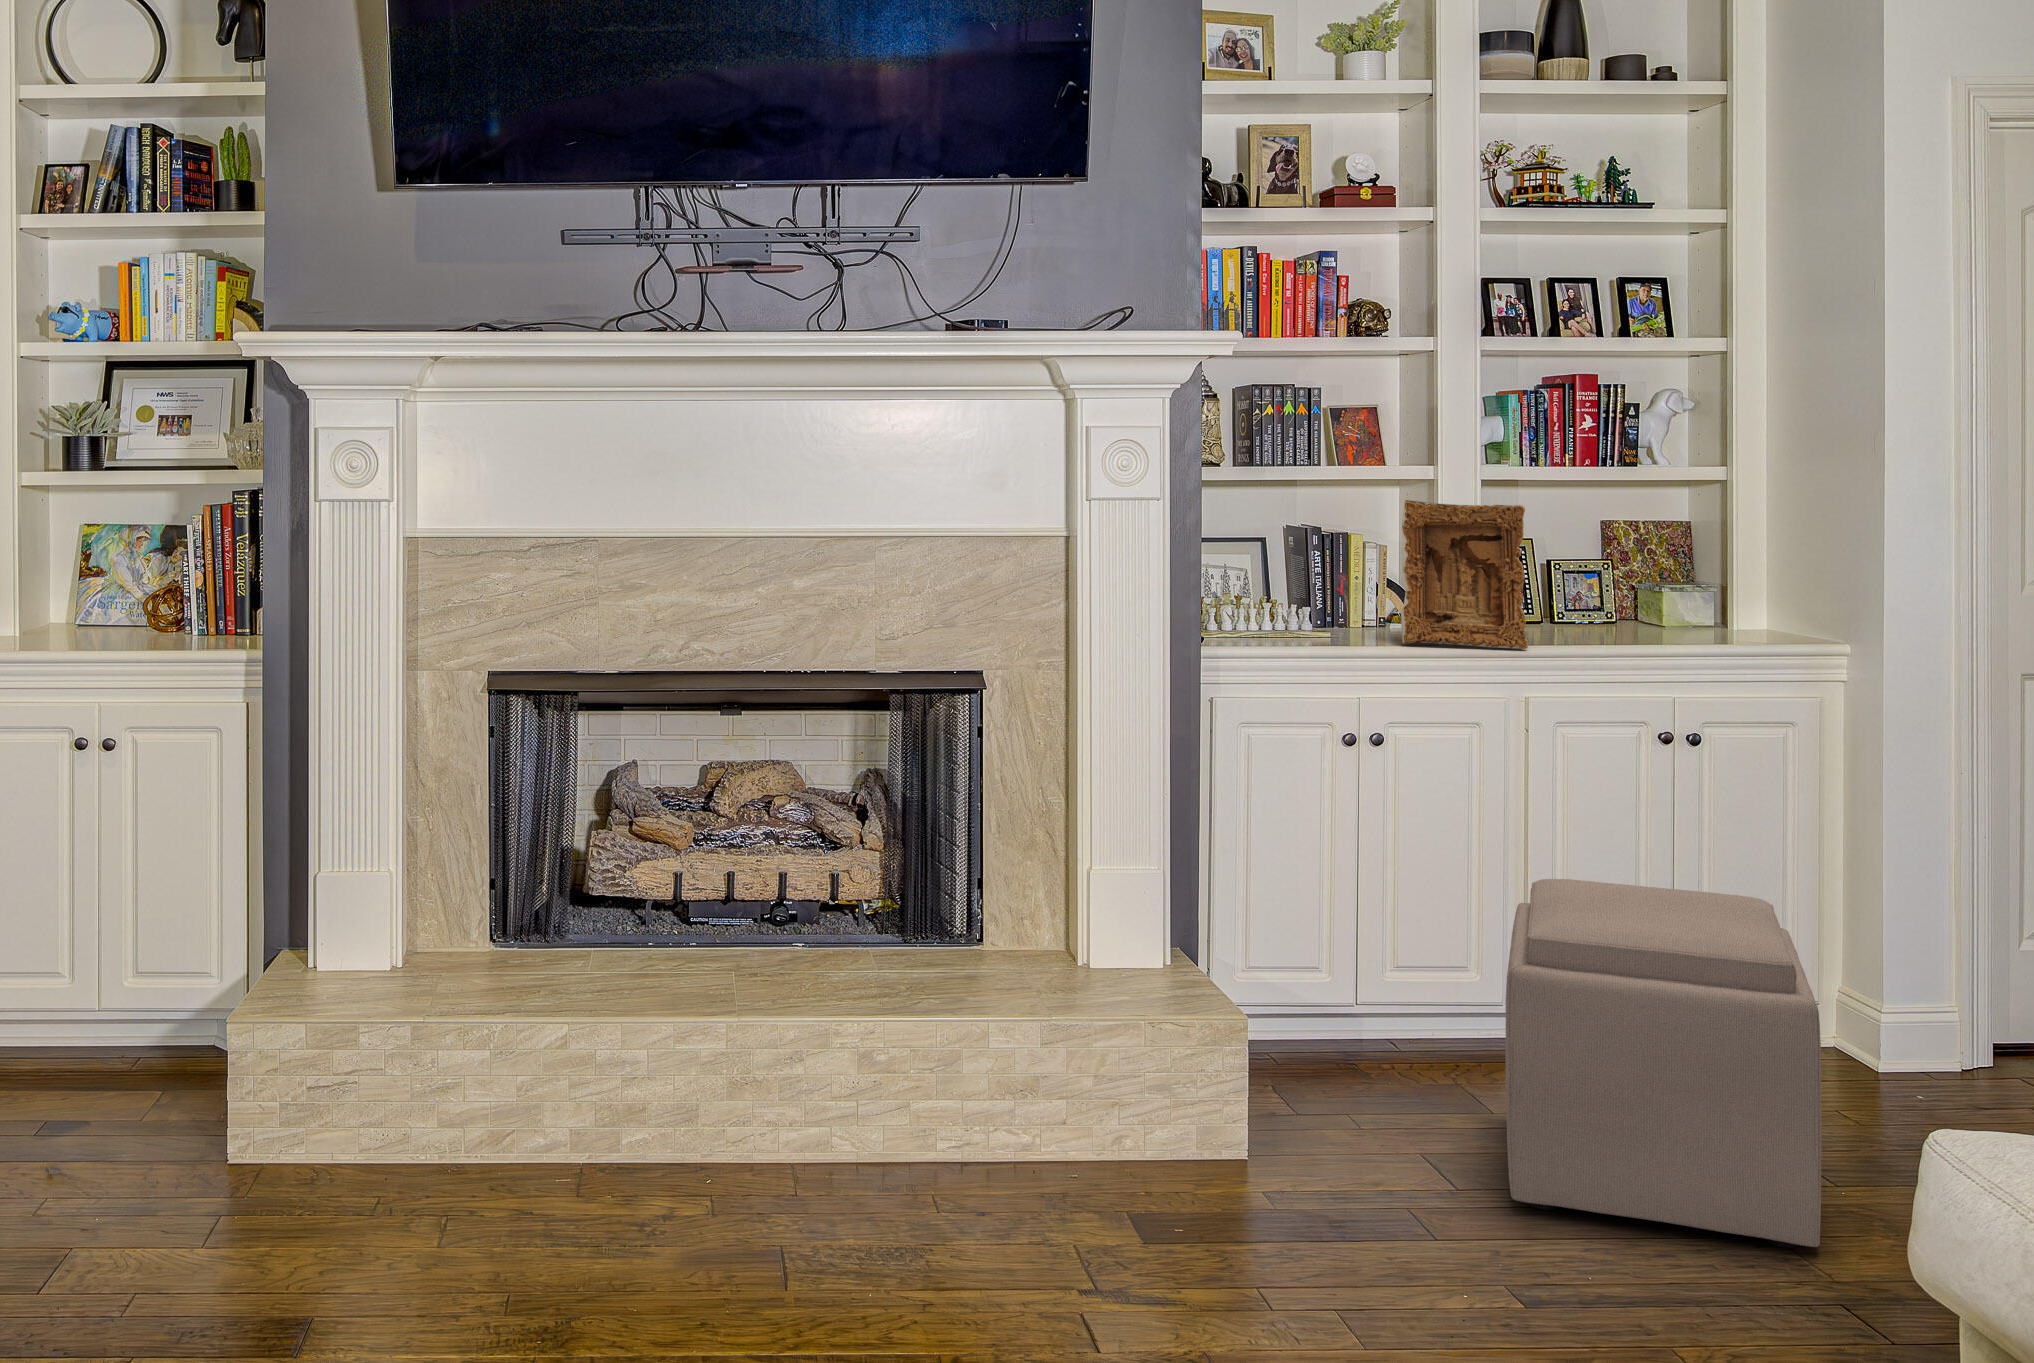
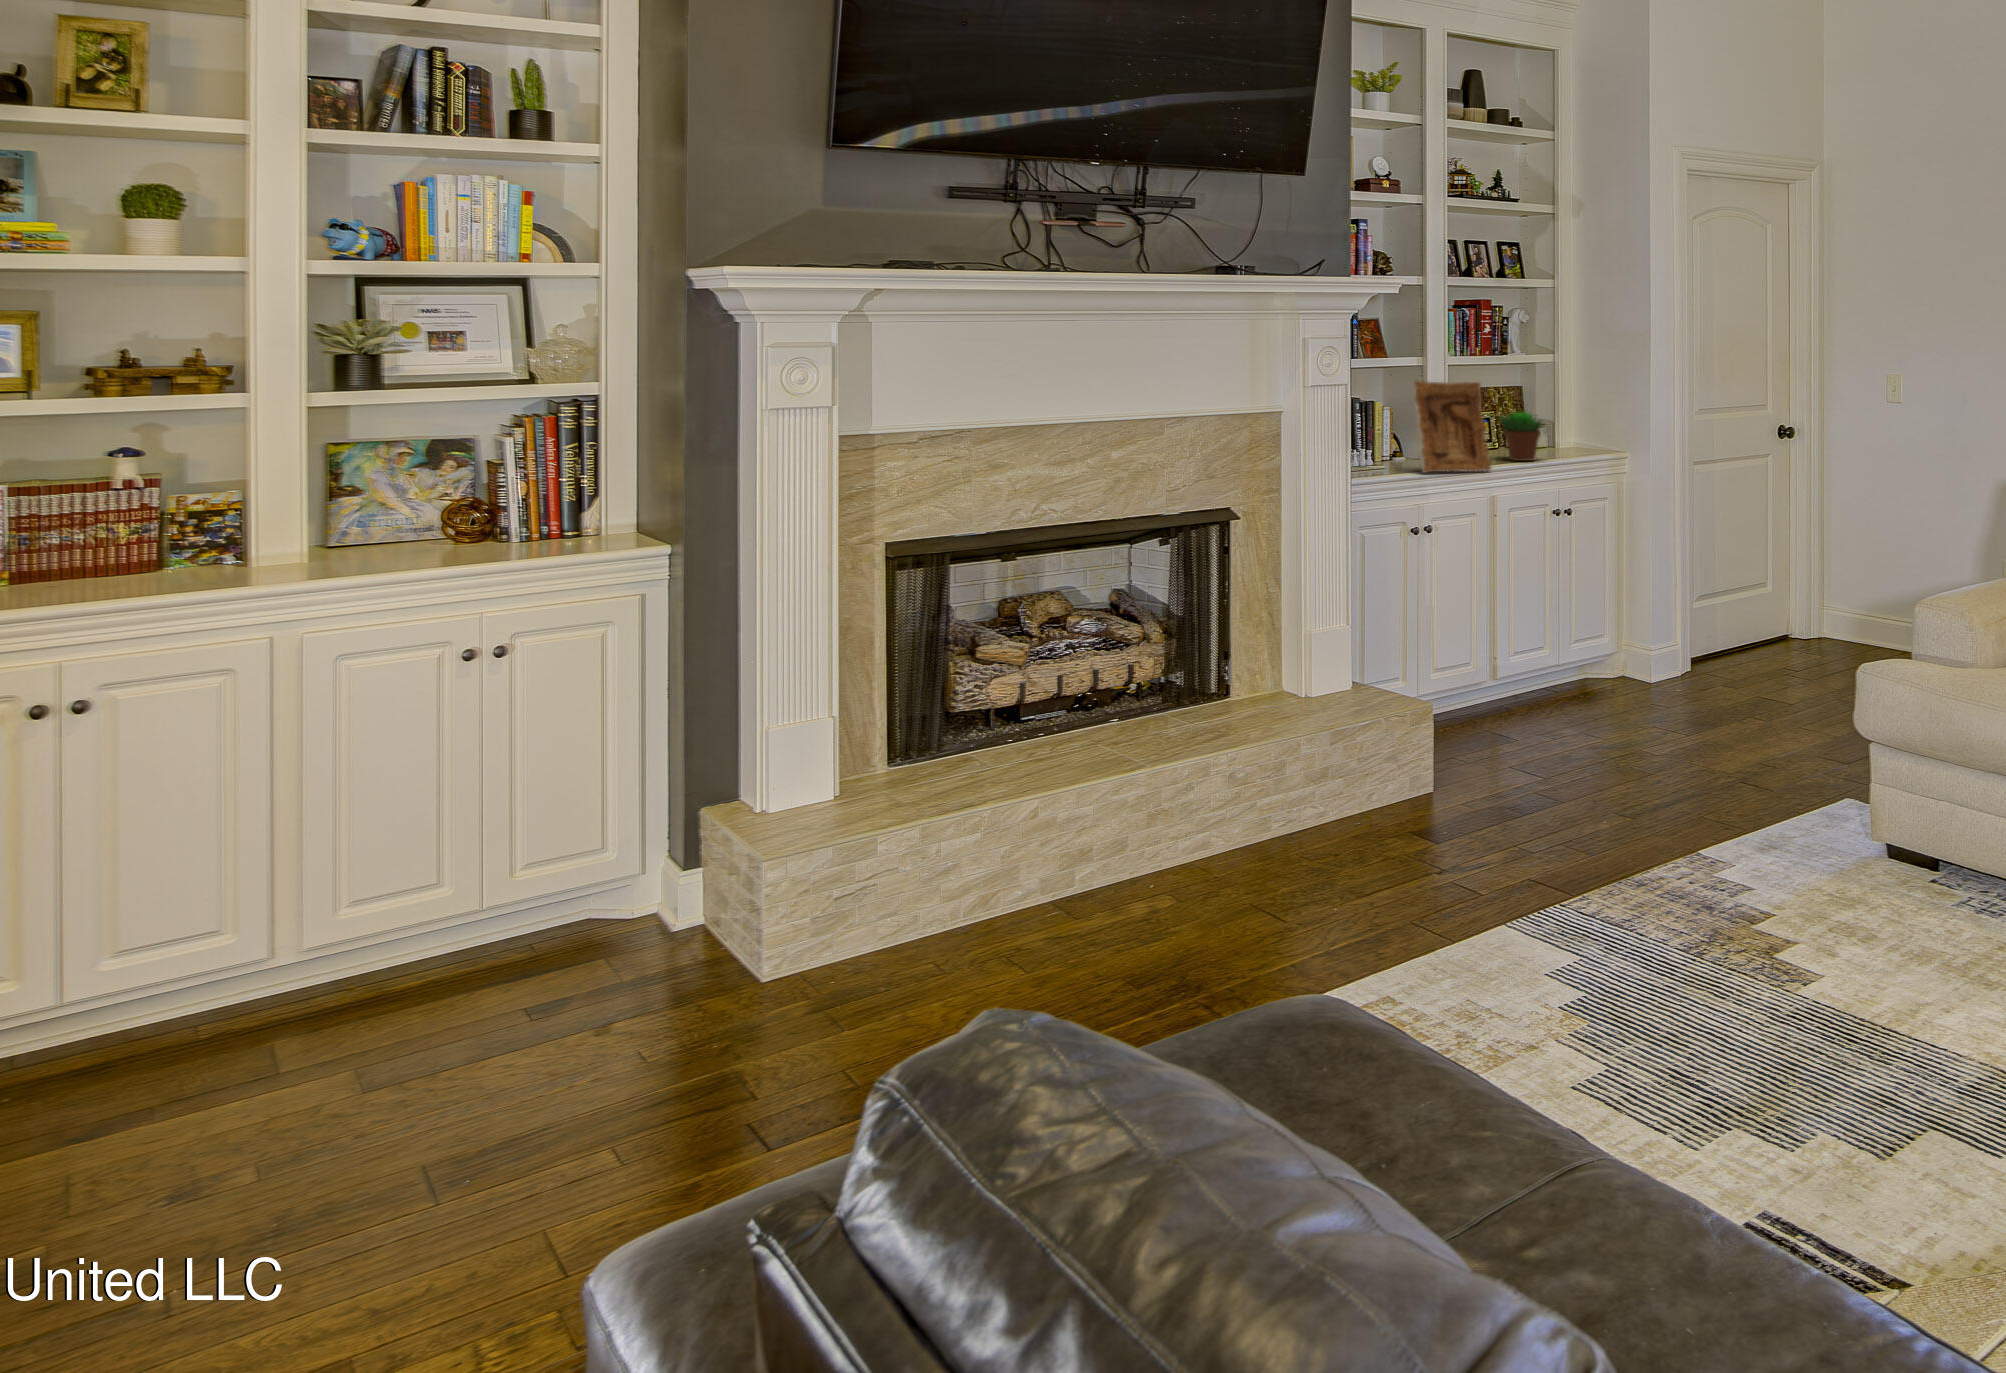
succulent plant: none [1587,554,1677,638] -> present [1500,412,1543,461]
ottoman: present [1506,879,1821,1248] -> none [1536,600,1741,794]

